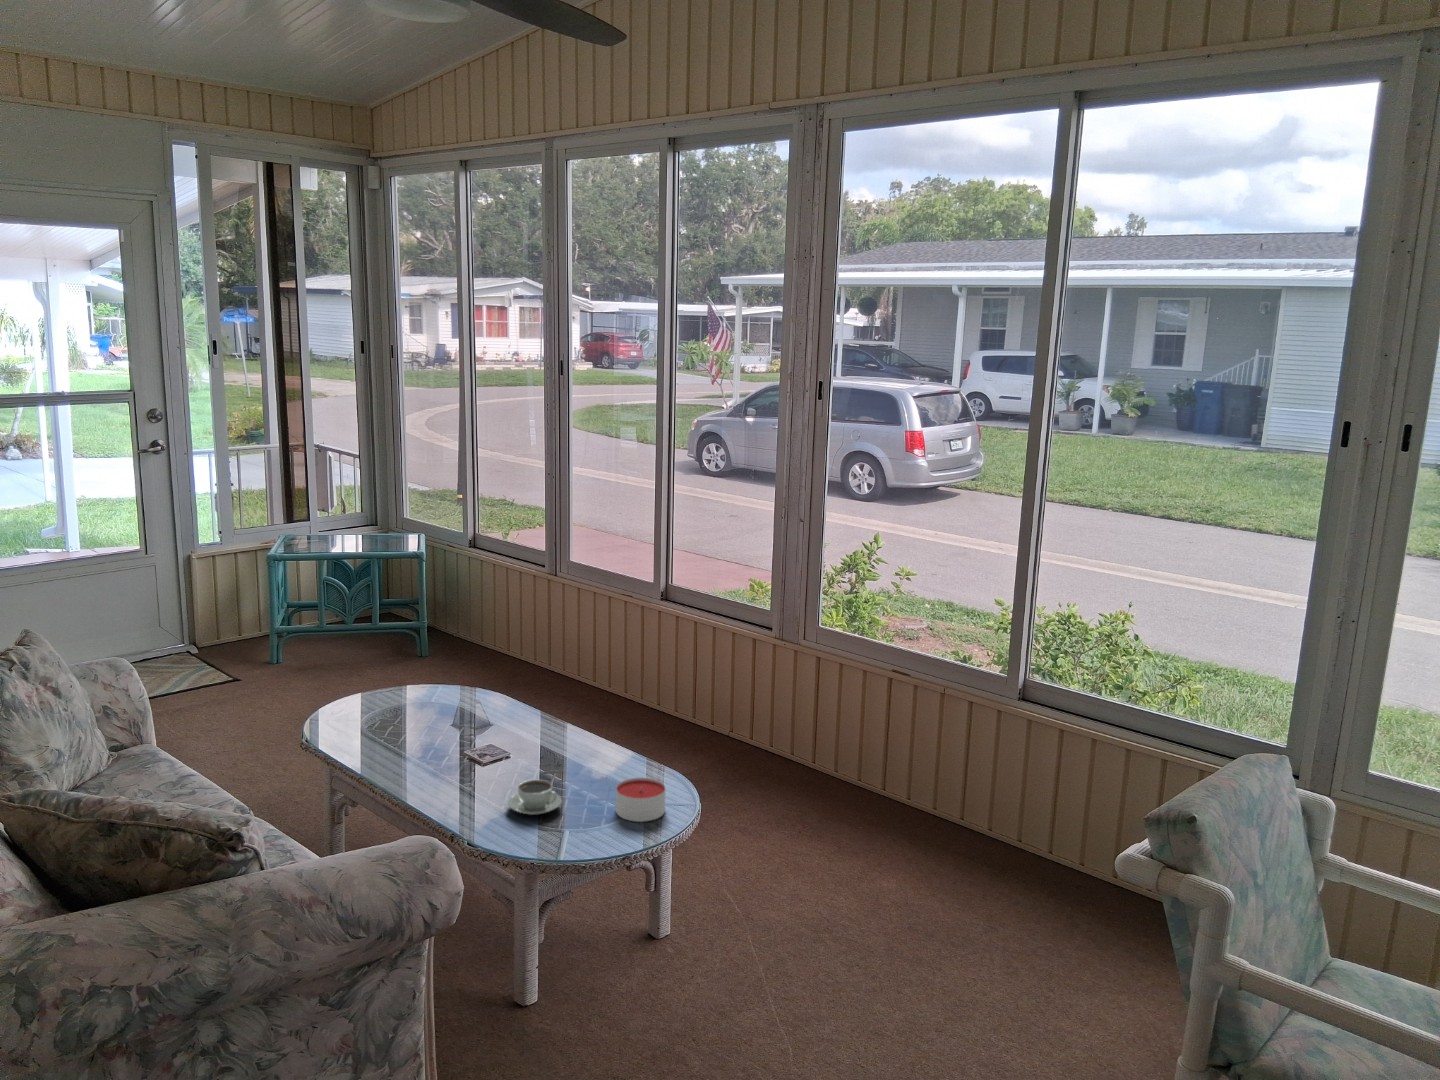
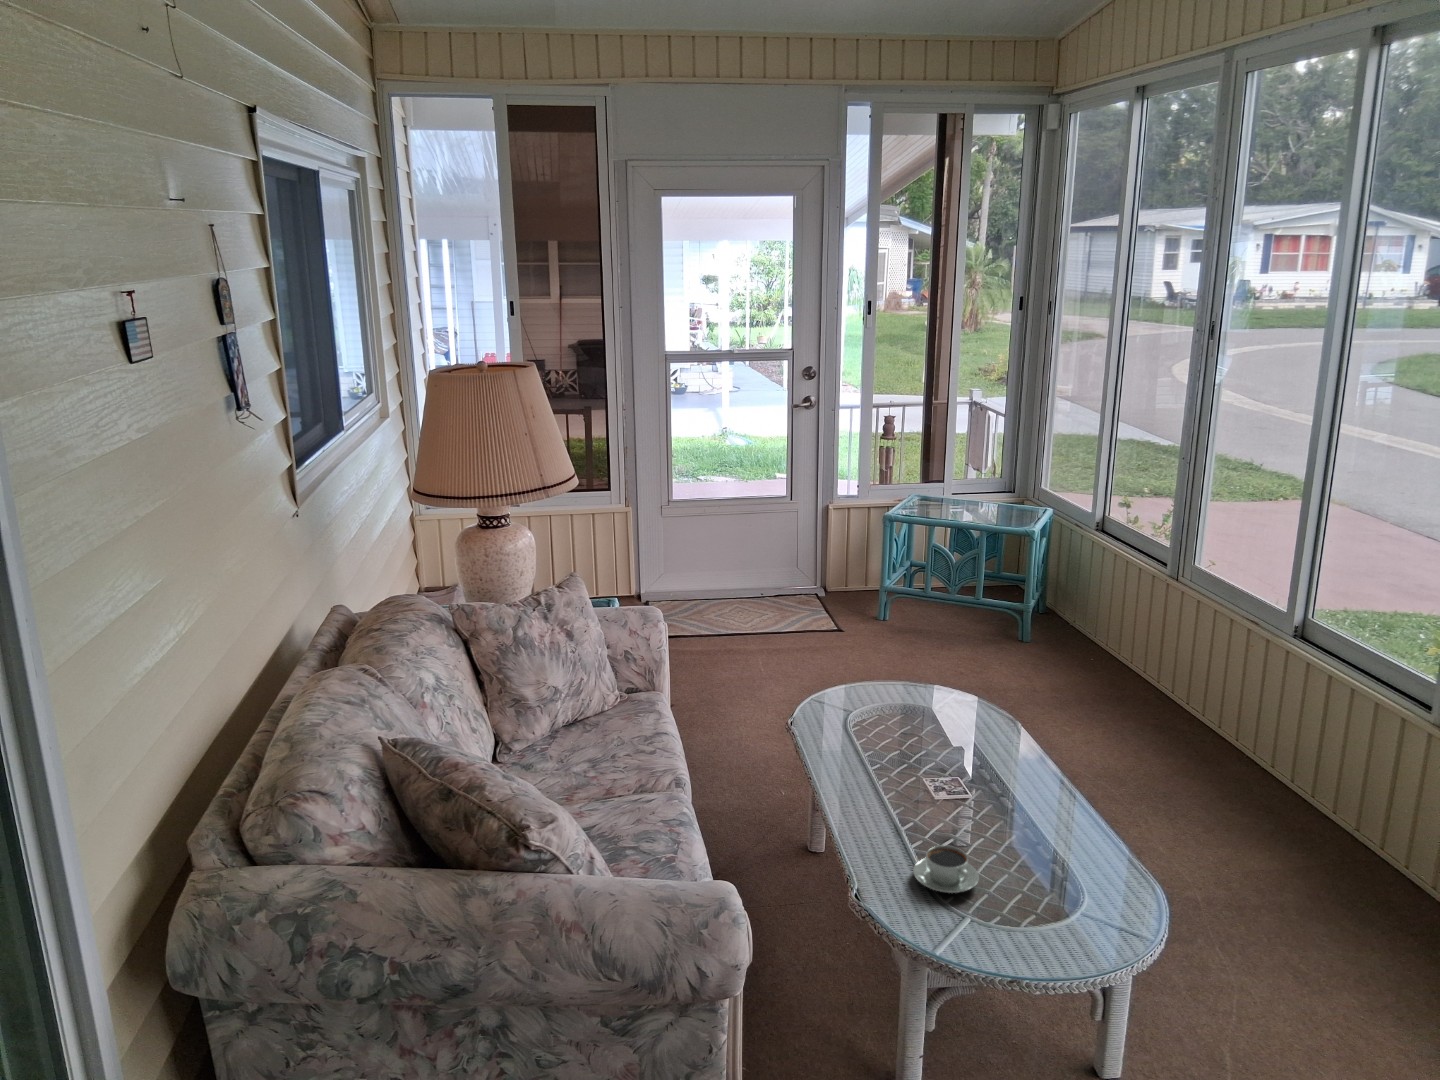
candle: present [616,778,666,822] -> none [1037,885,1107,951]

